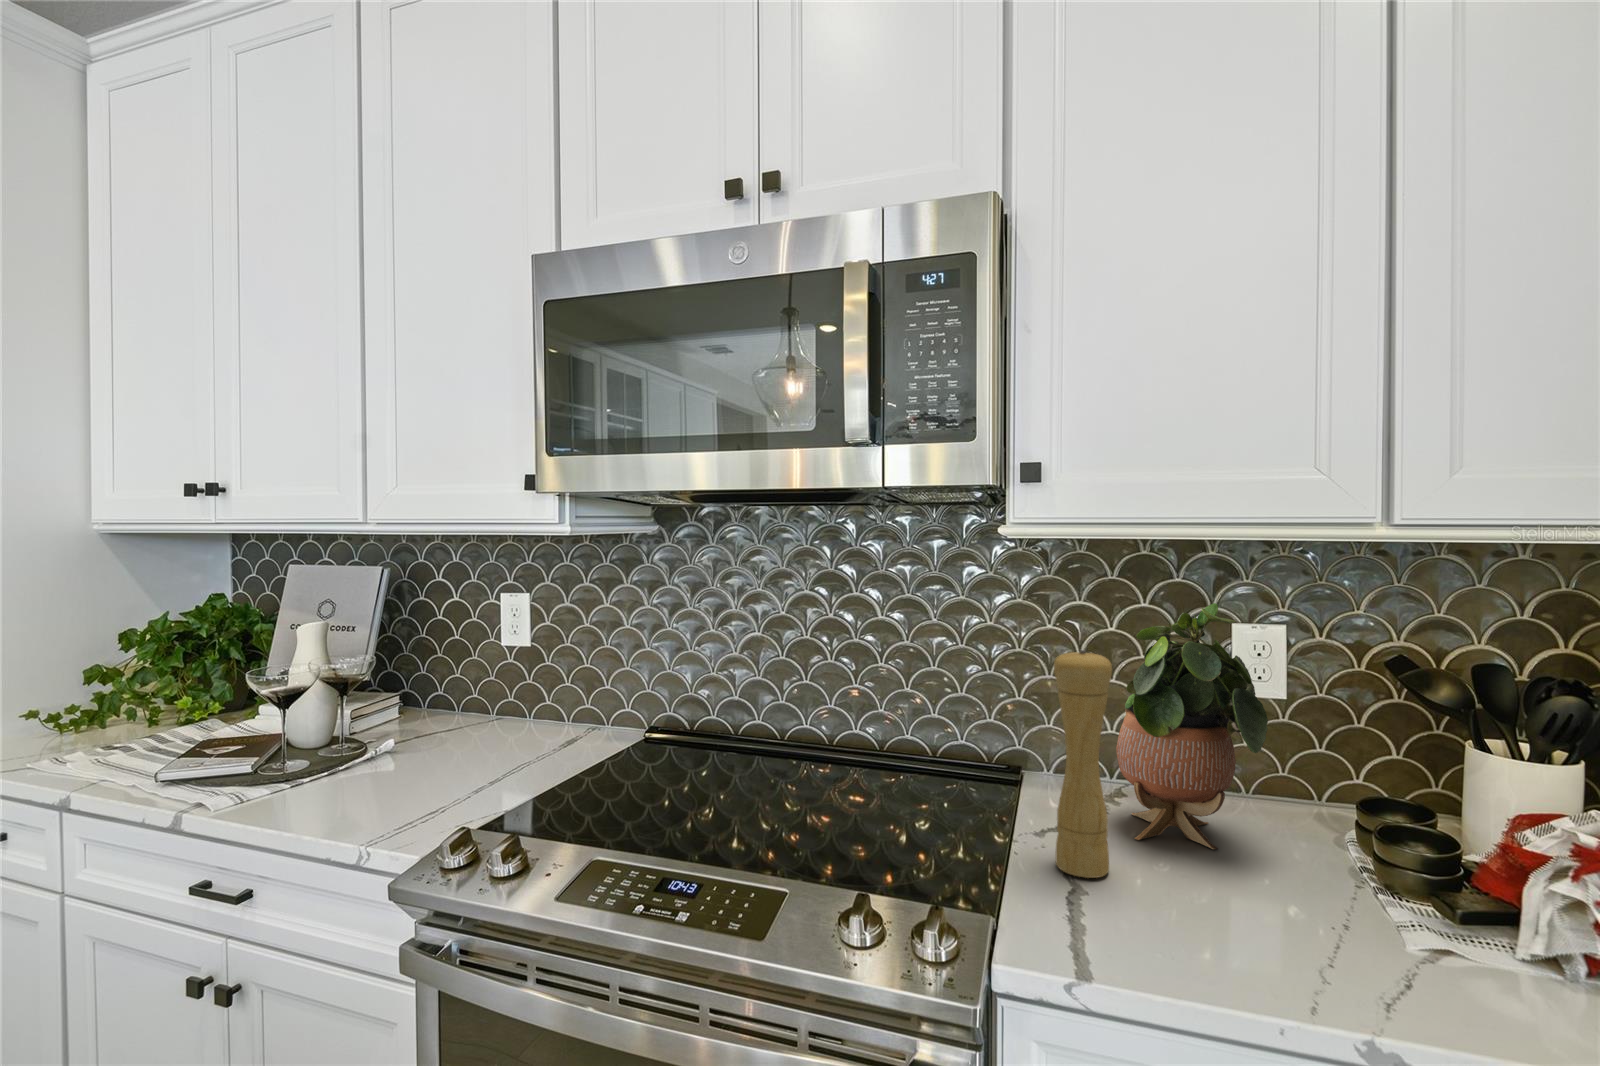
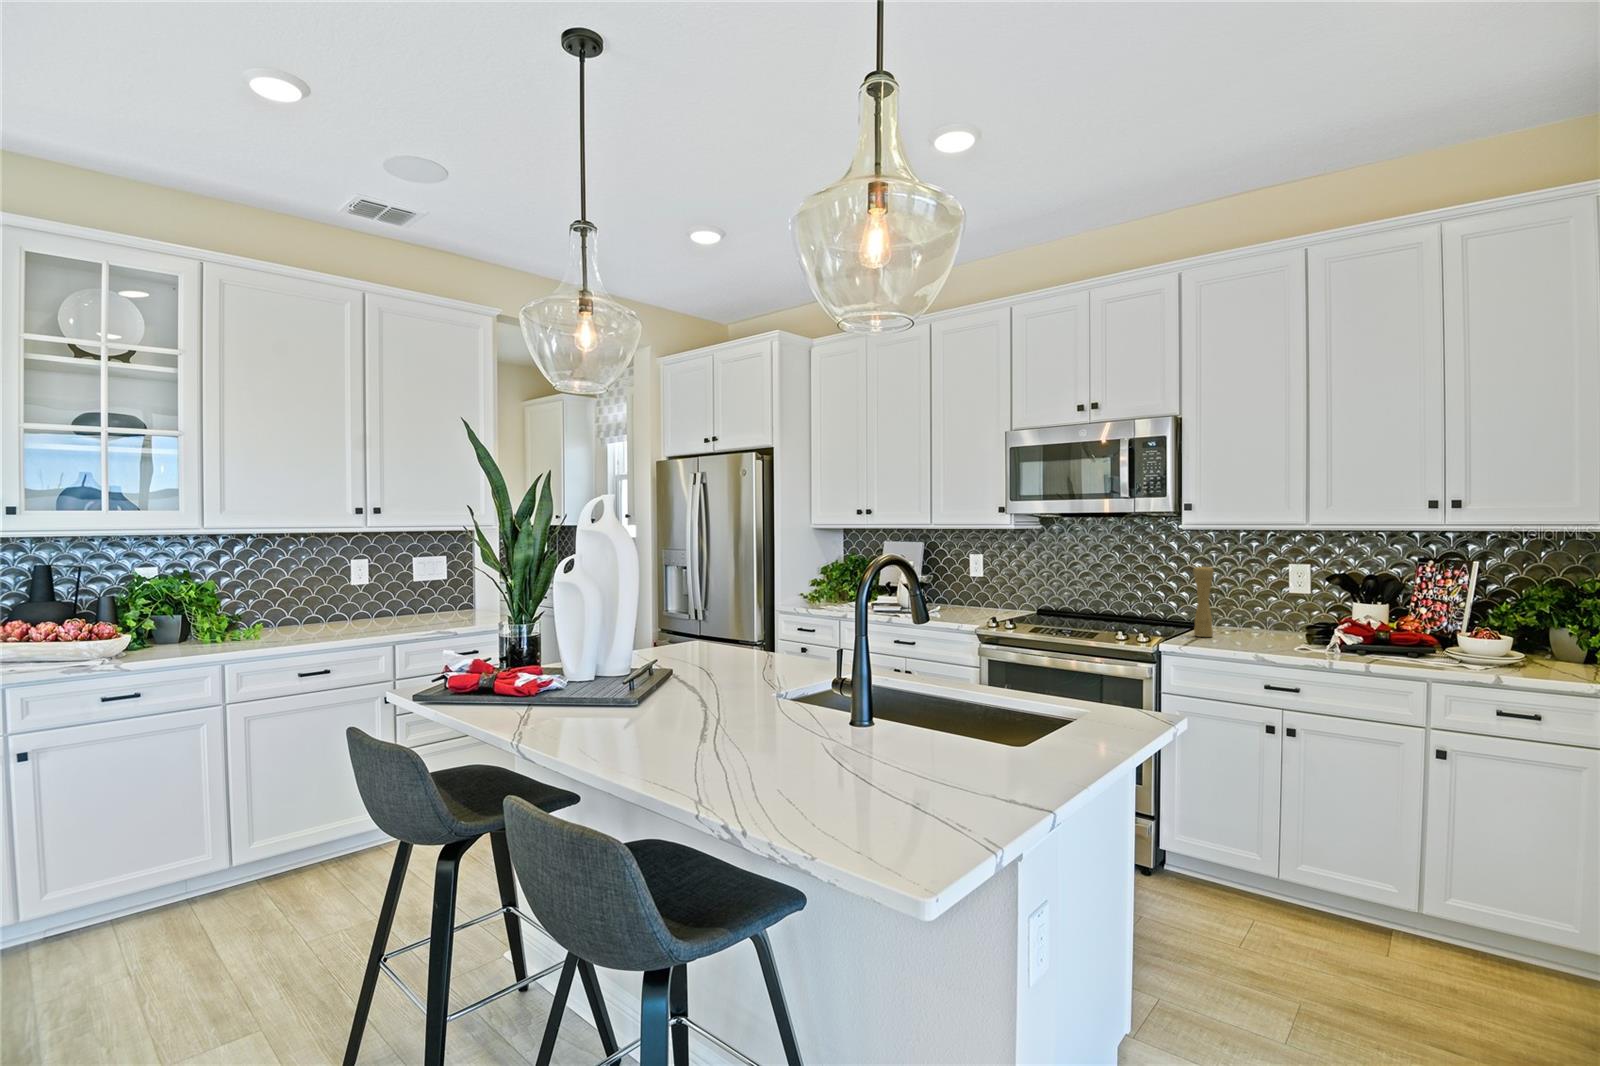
potted plant: present [1116,603,1268,849] -> none [1227,553,1279,637]

